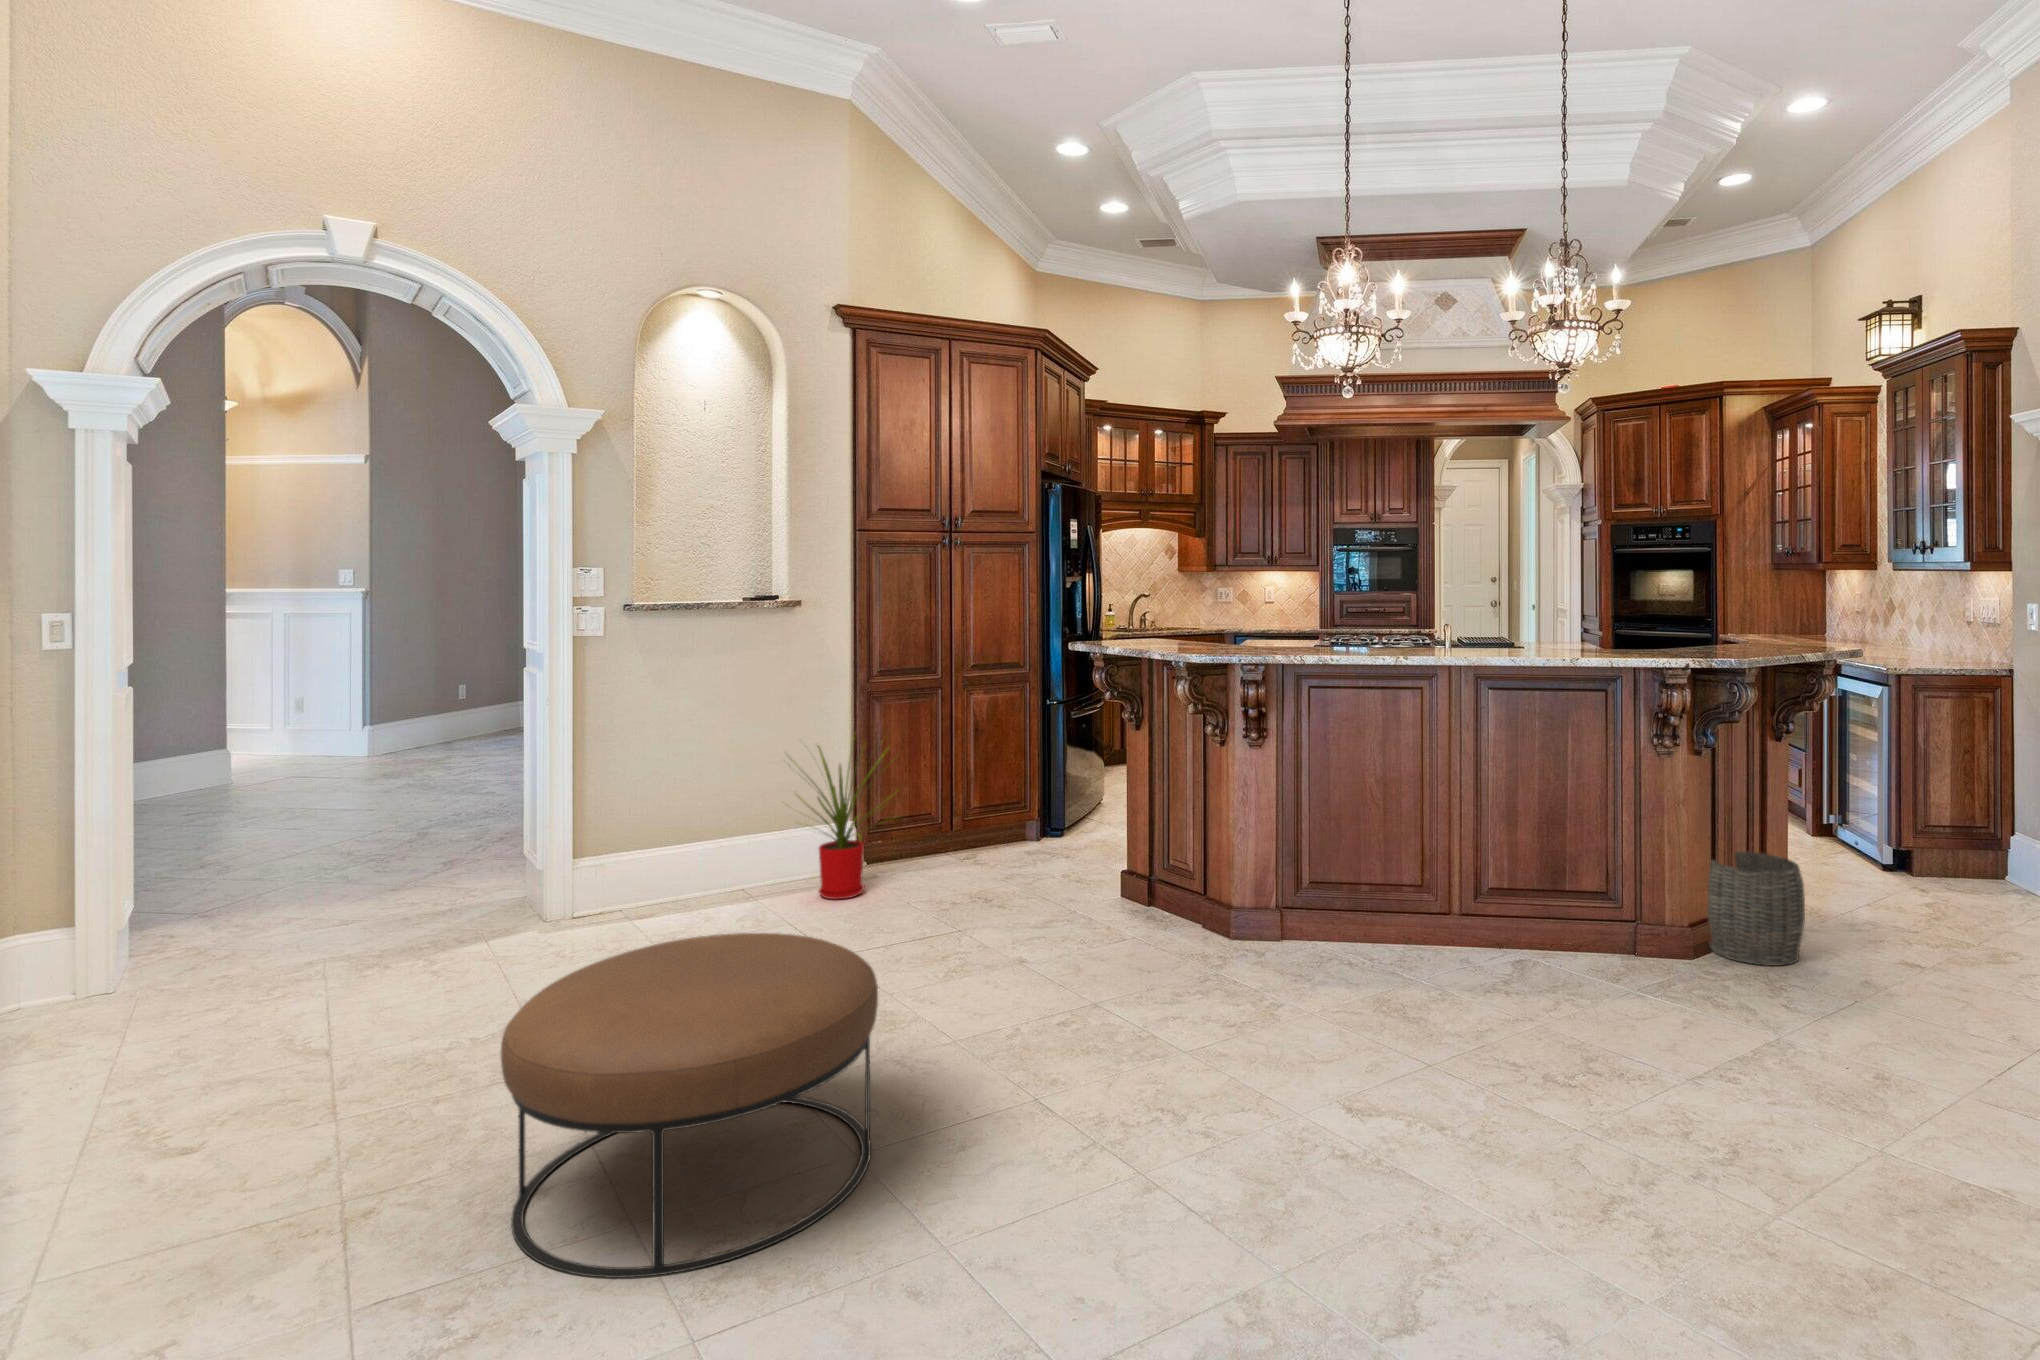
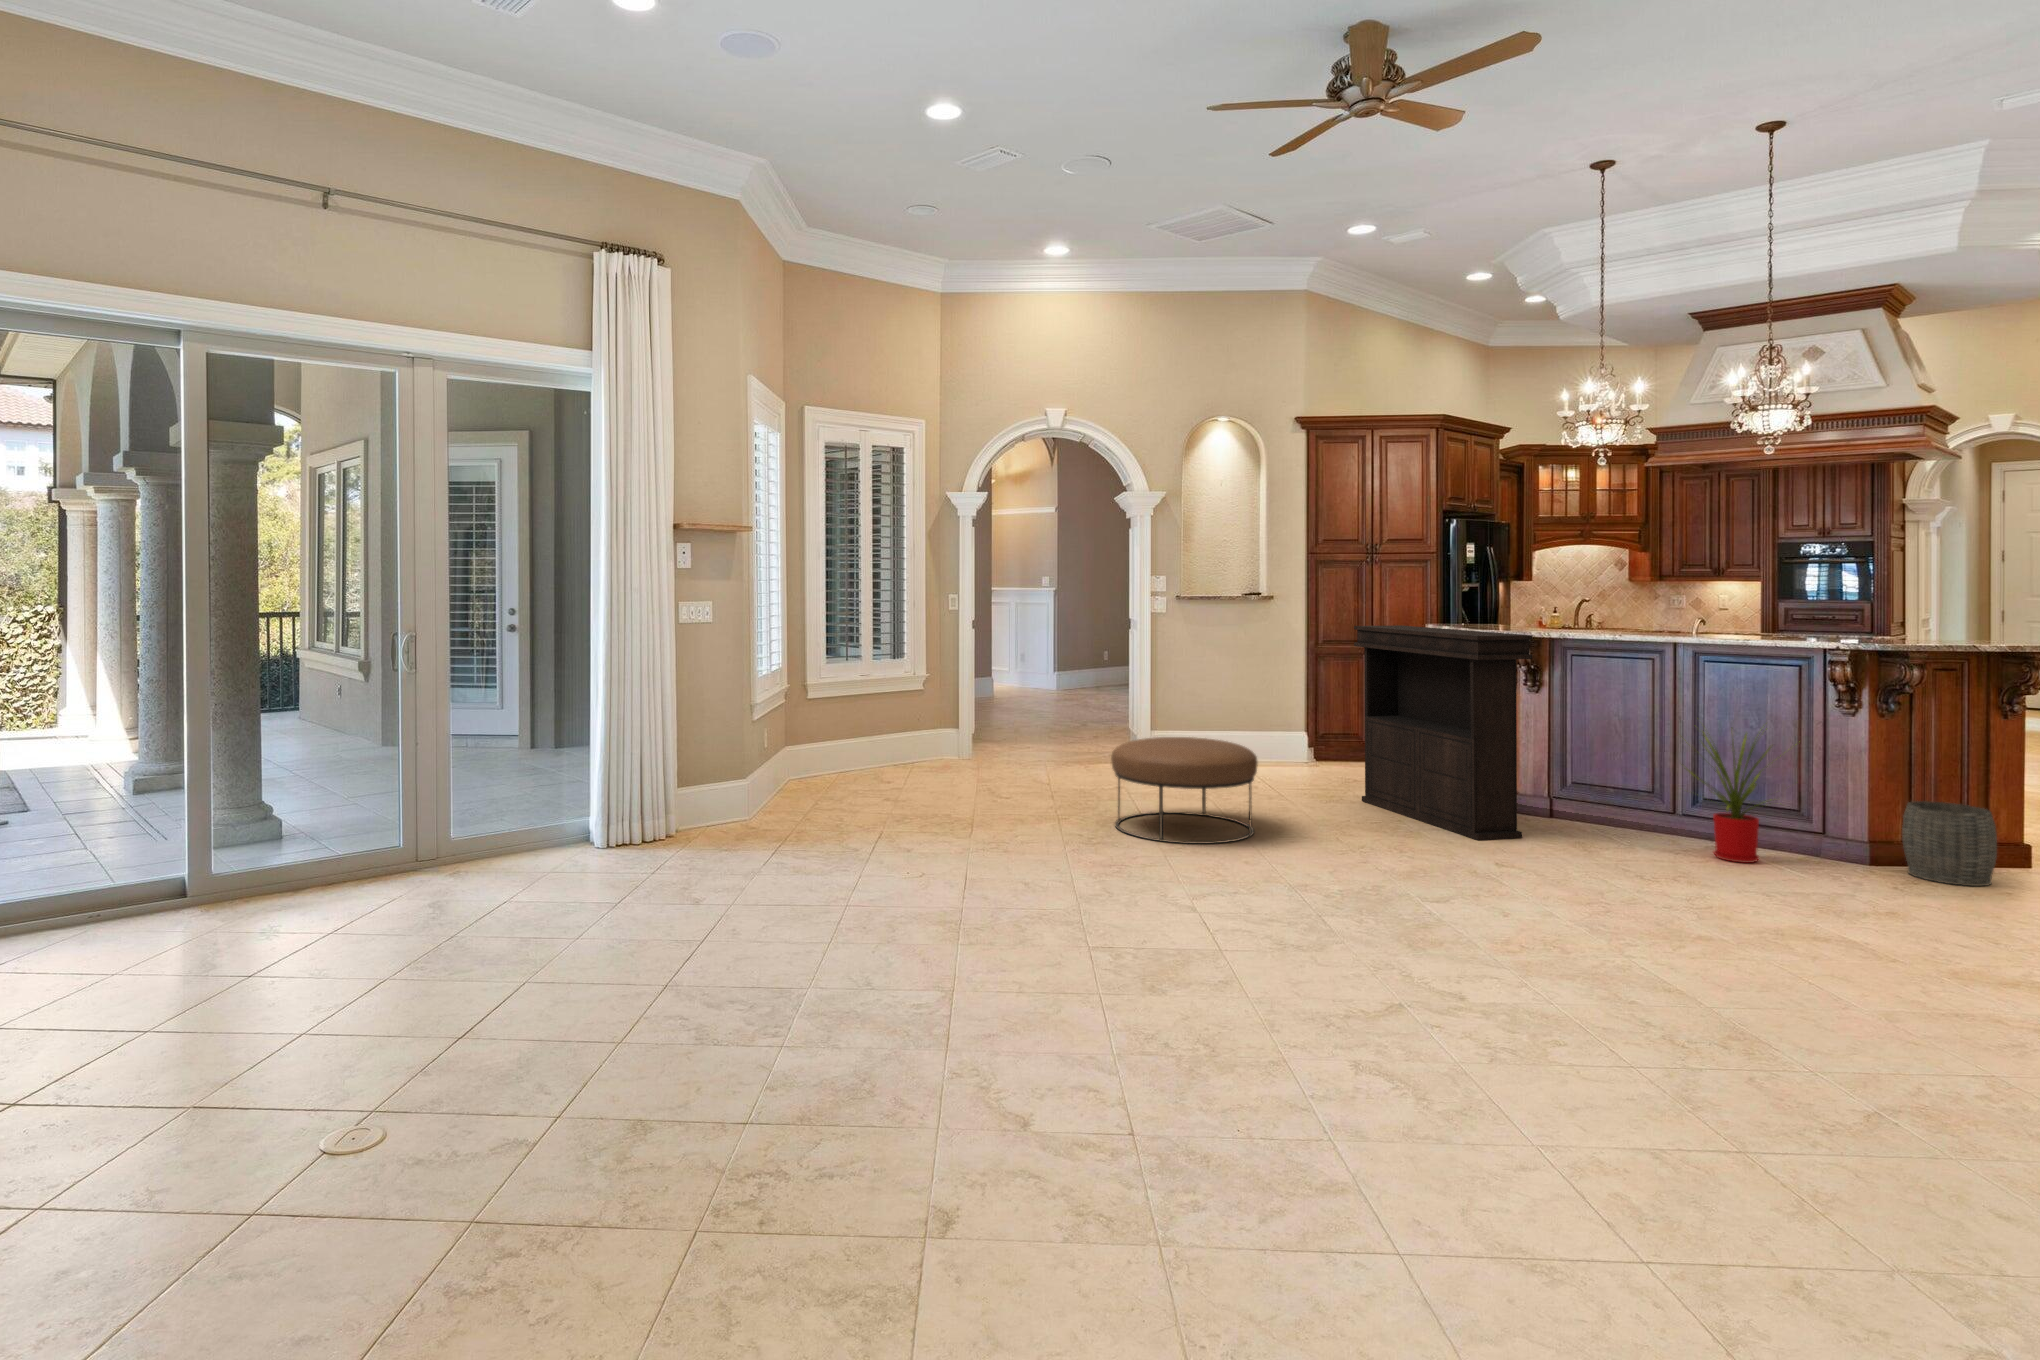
console table: none [986,650,1310,1033] -> present [1354,625,1532,840]
house plant: present [789,746,882,900] -> present [1686,729,1770,863]

